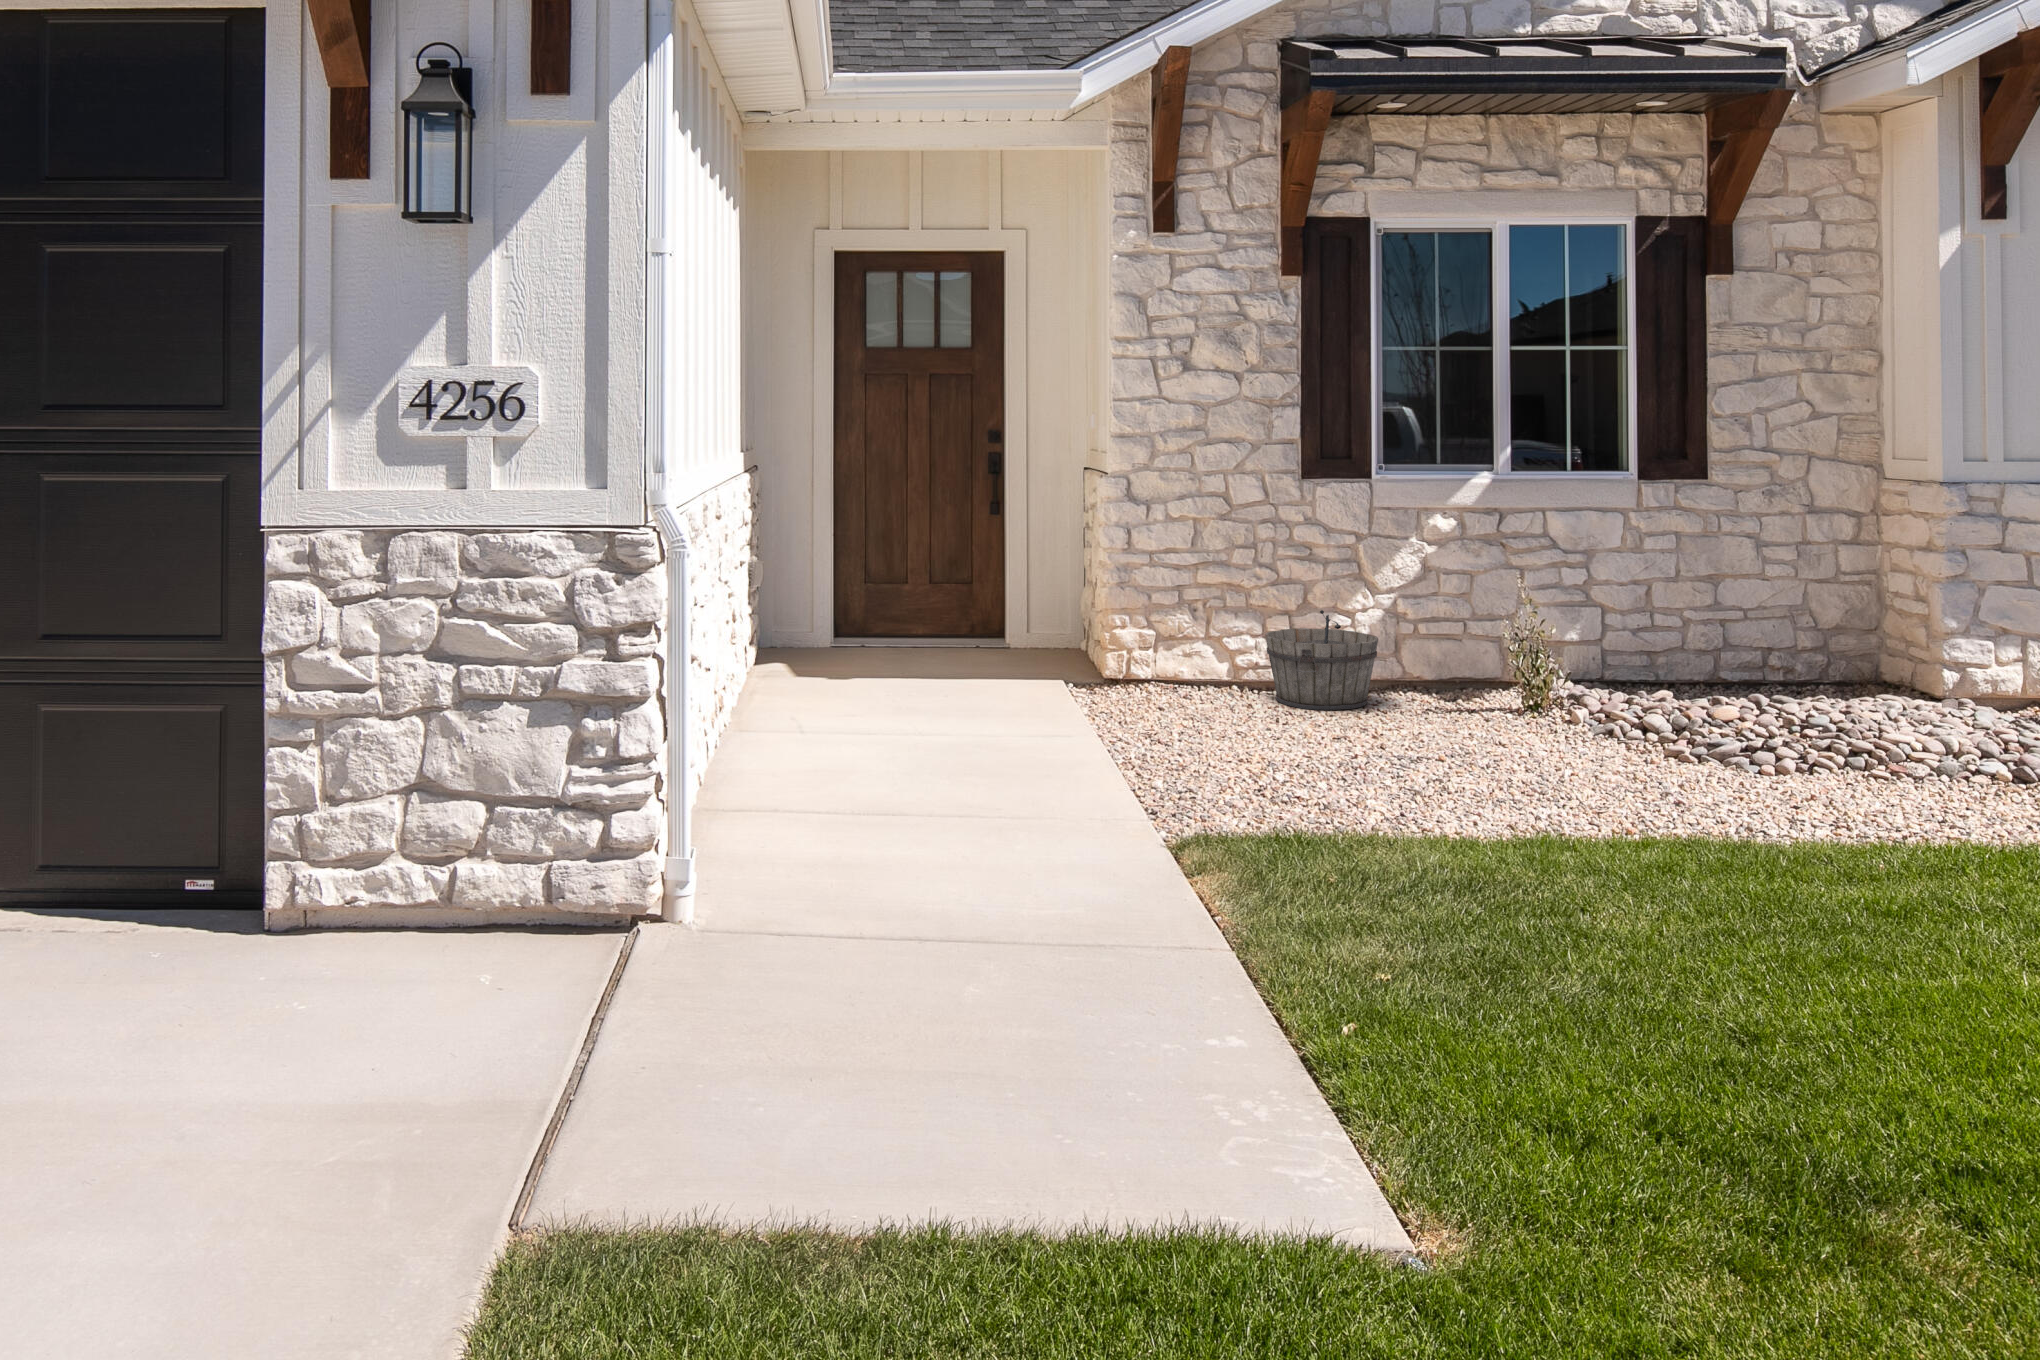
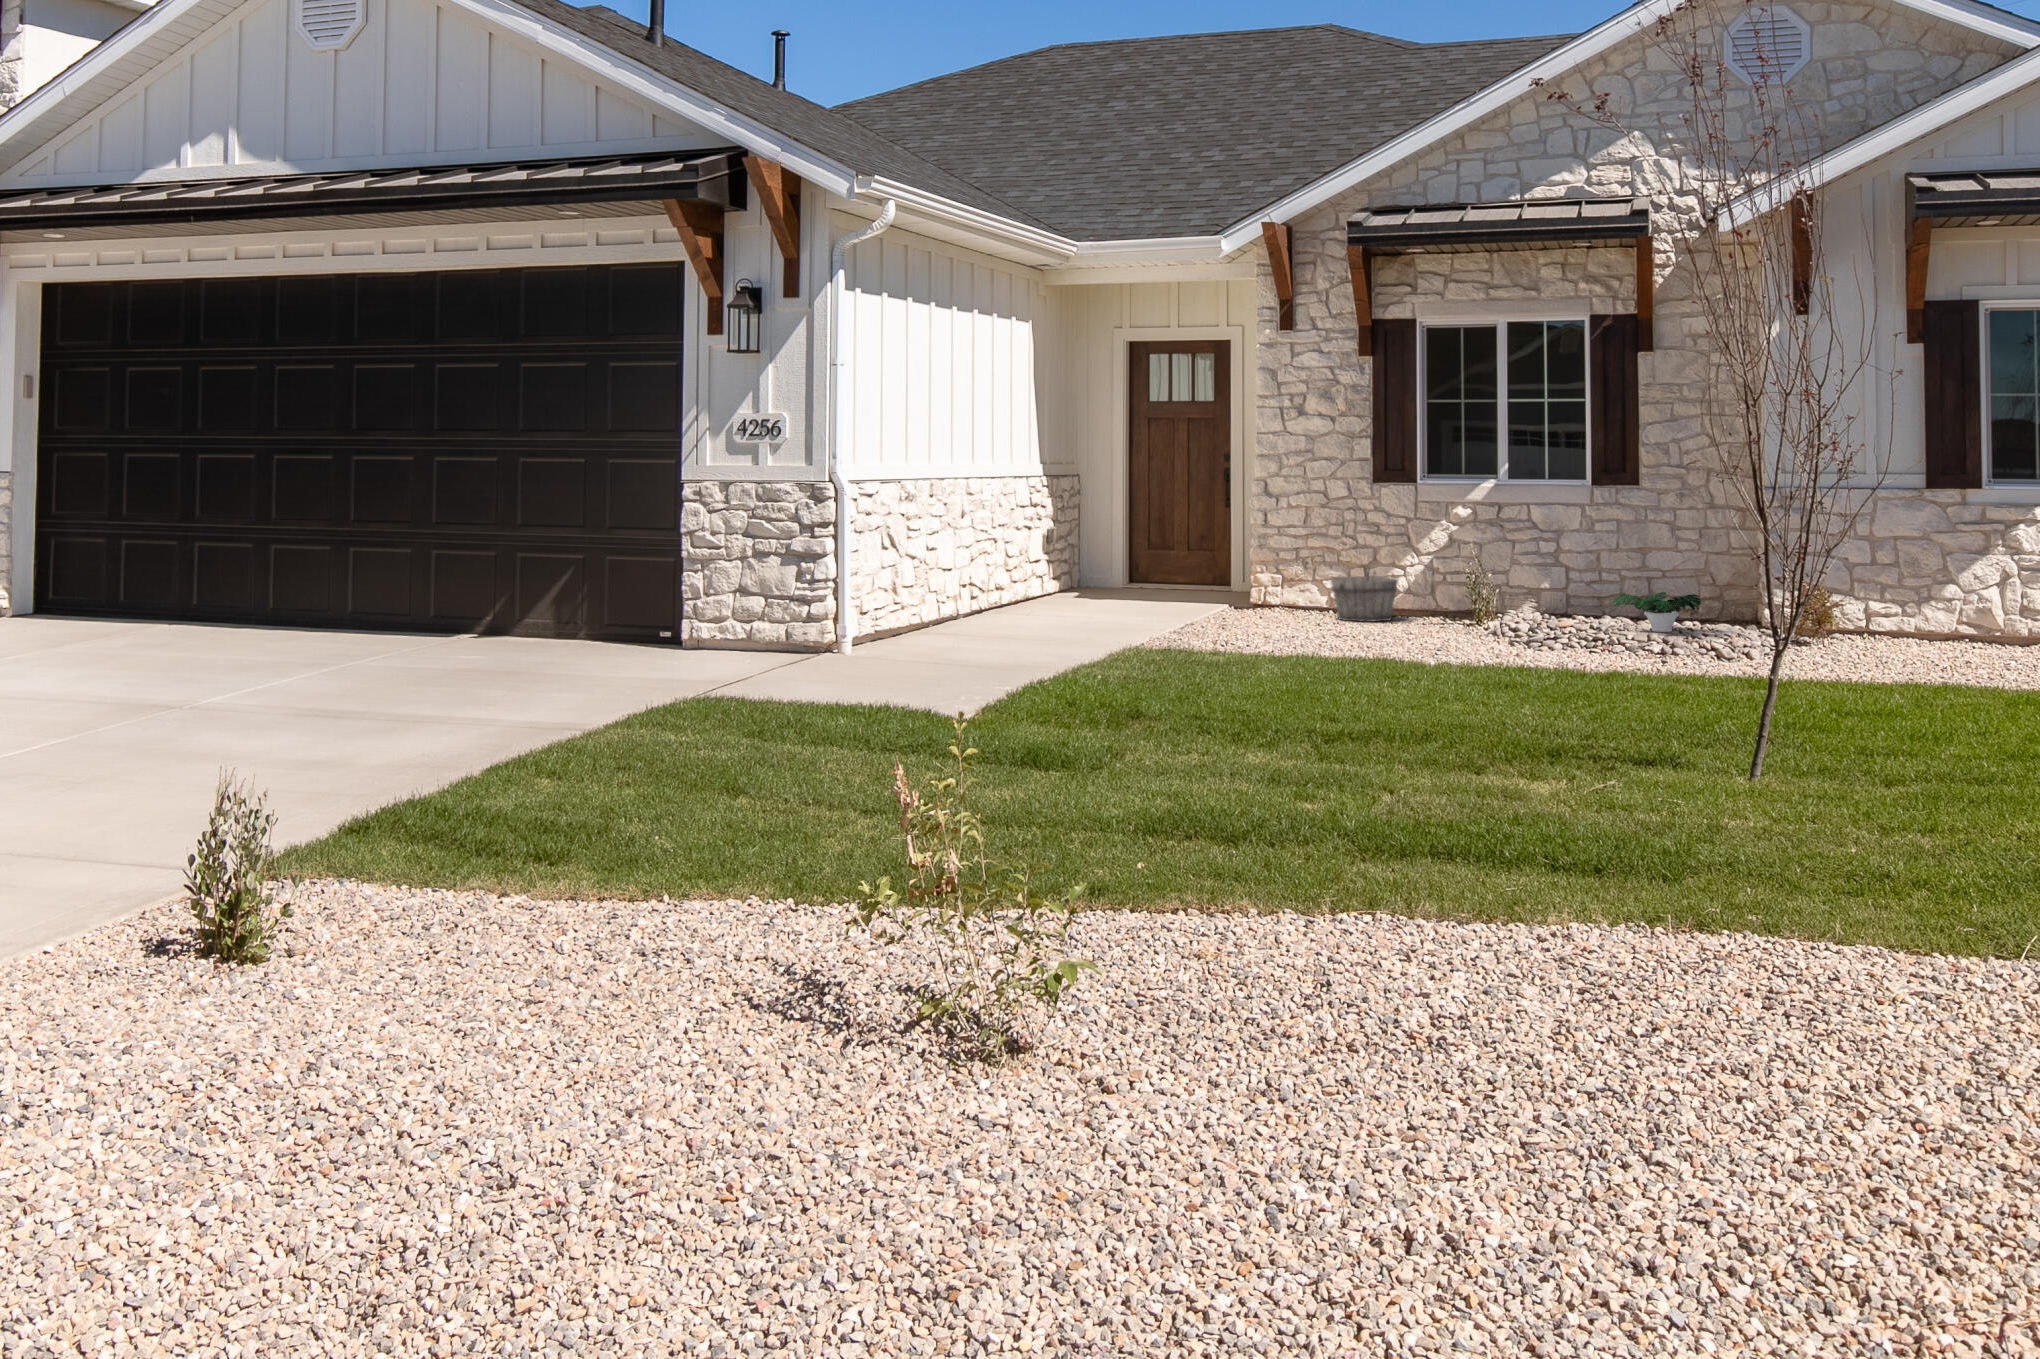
potted plant: none [1712,640,1857,705] -> present [1612,592,1701,632]

